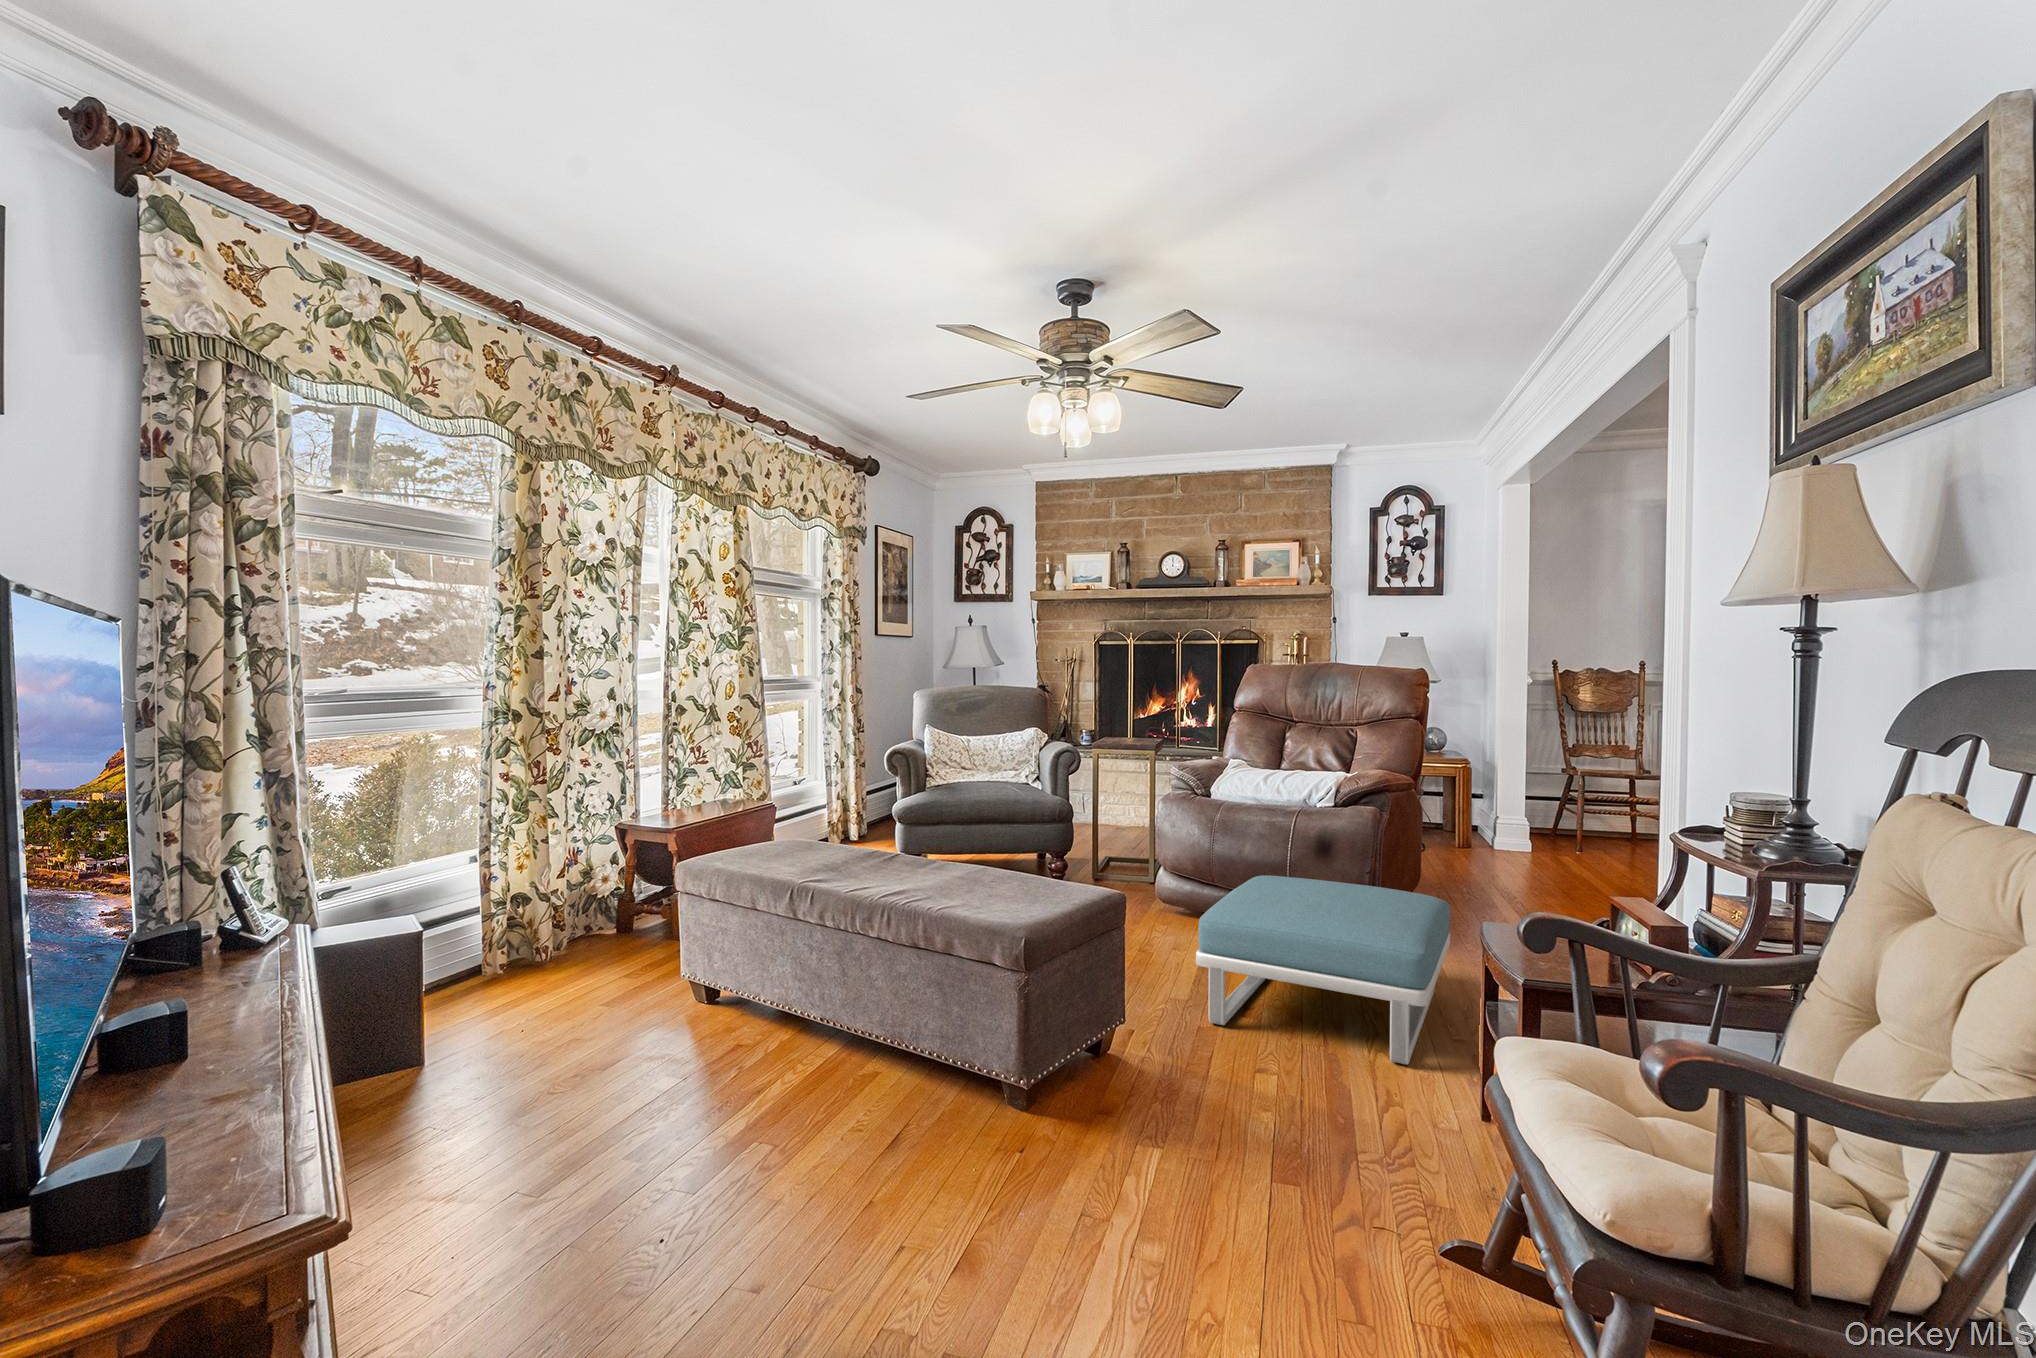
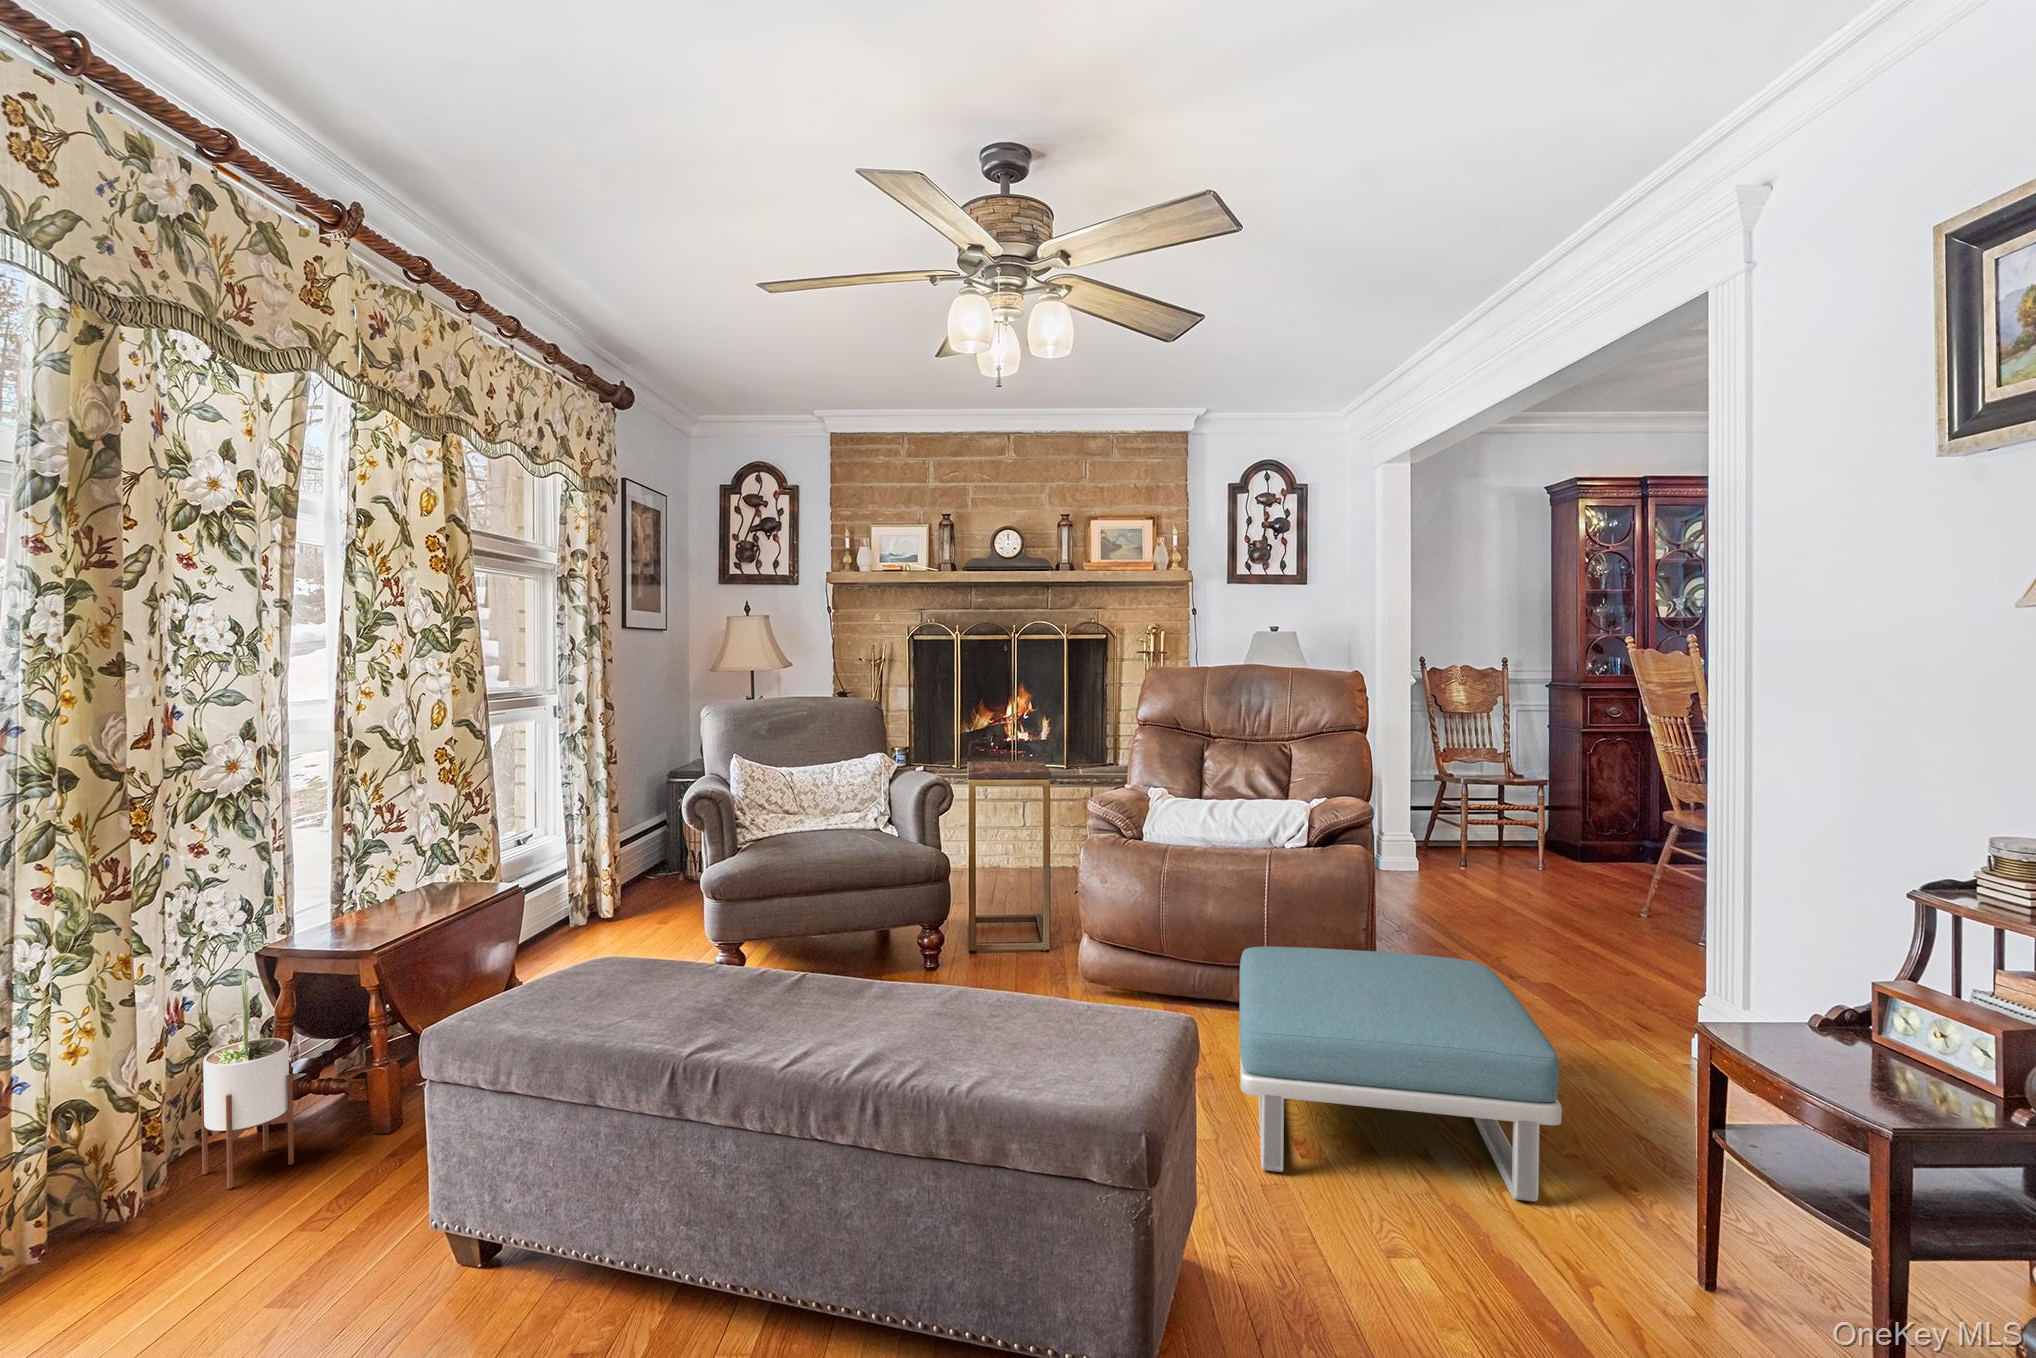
potted plant: none [582,815,627,957] -> present [201,953,294,1189]

